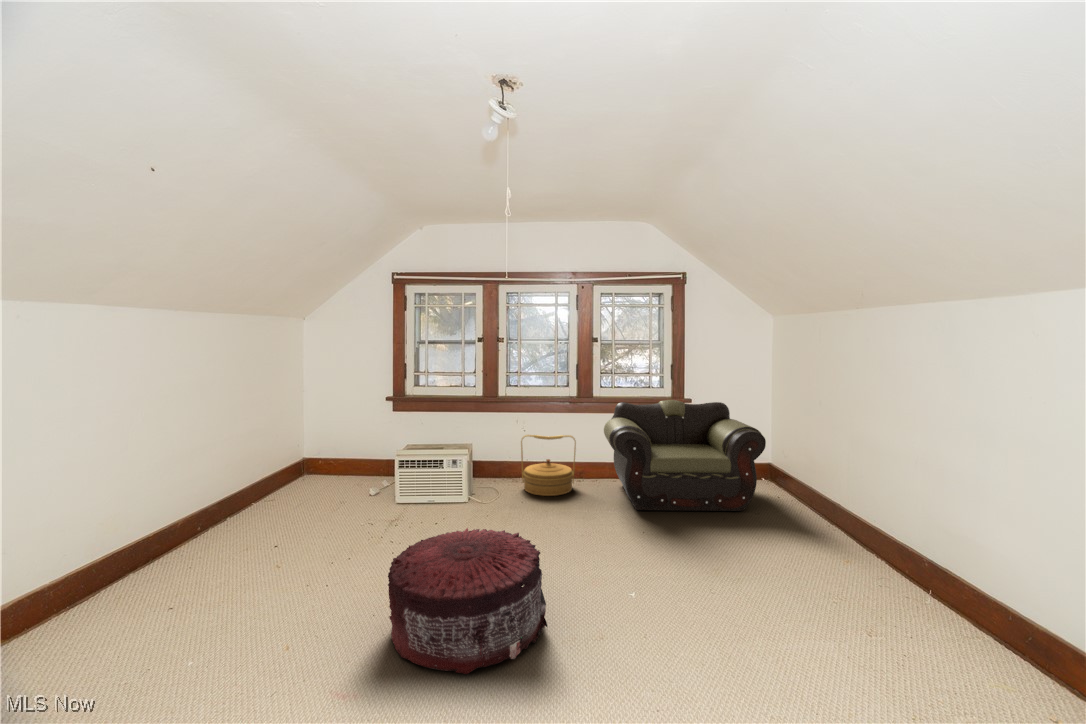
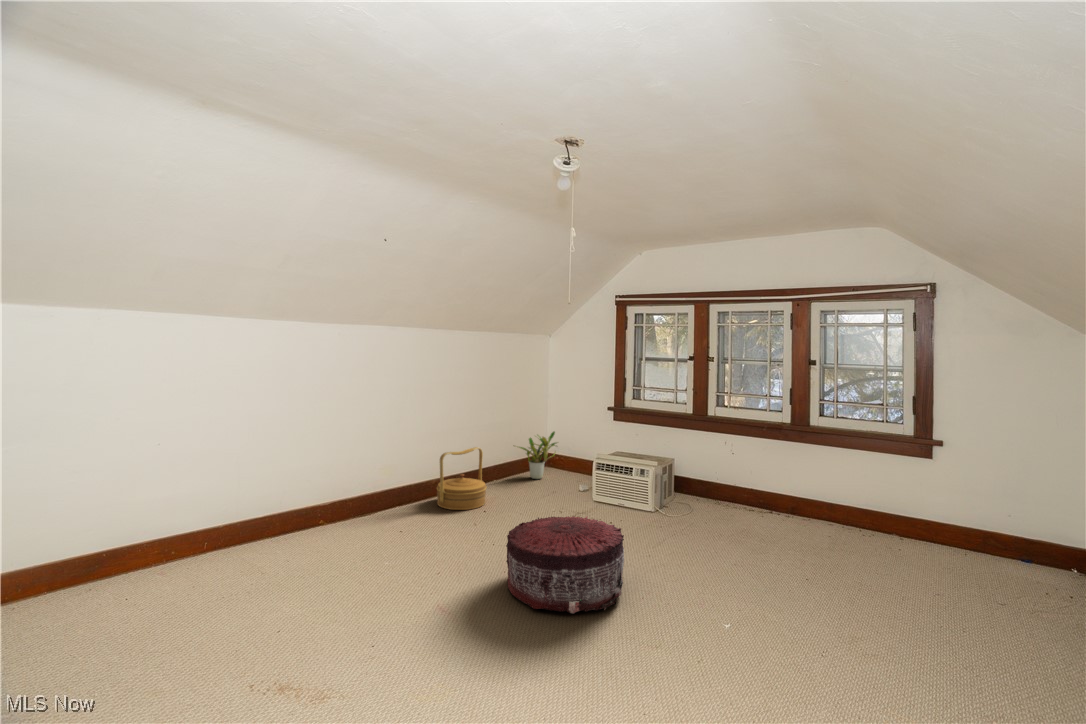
armchair: present [604,400,766,511] -> none [794,435,1014,591]
potted plant: none [268,432,332,494] -> present [519,432,556,479]
woven basket: present [521,435,576,496] -> present [437,447,487,510]

